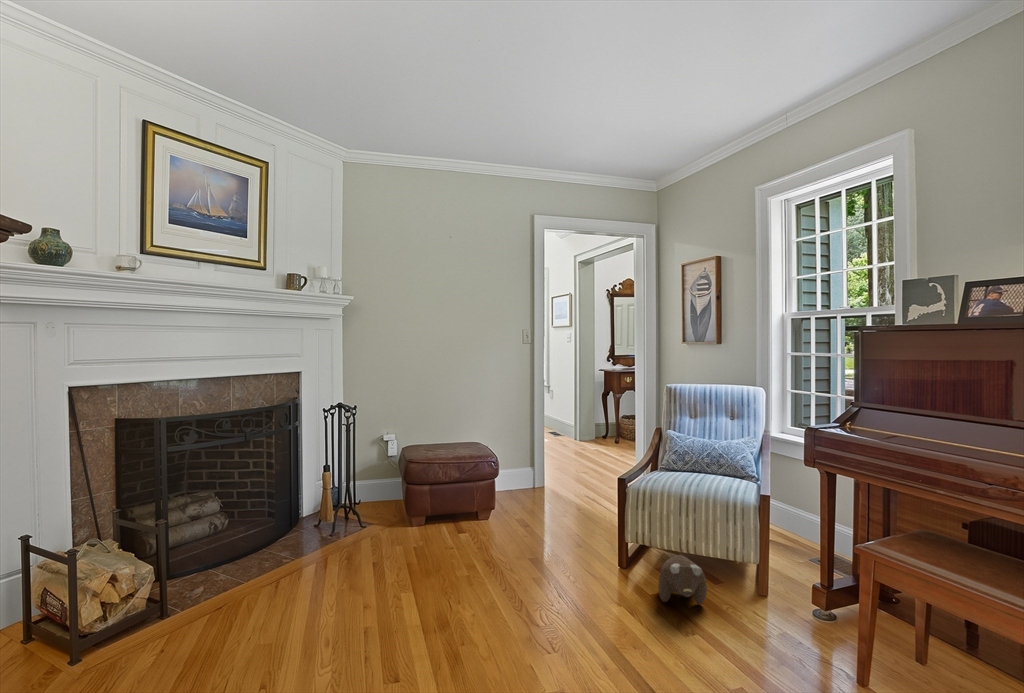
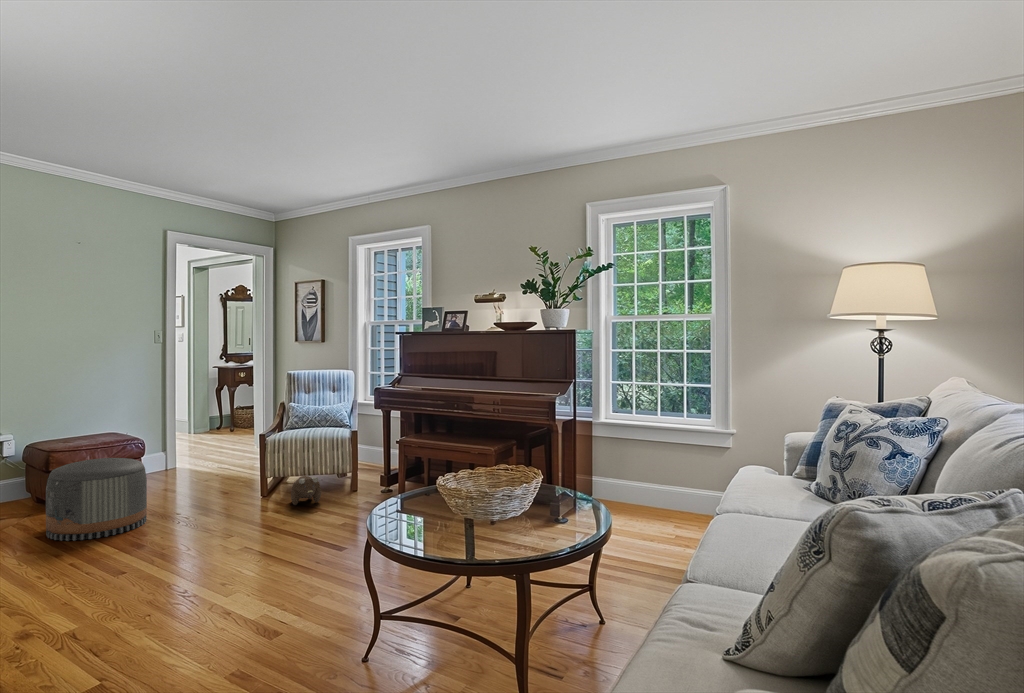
pouf: none [374,482,478,593] -> present [46,458,147,541]

